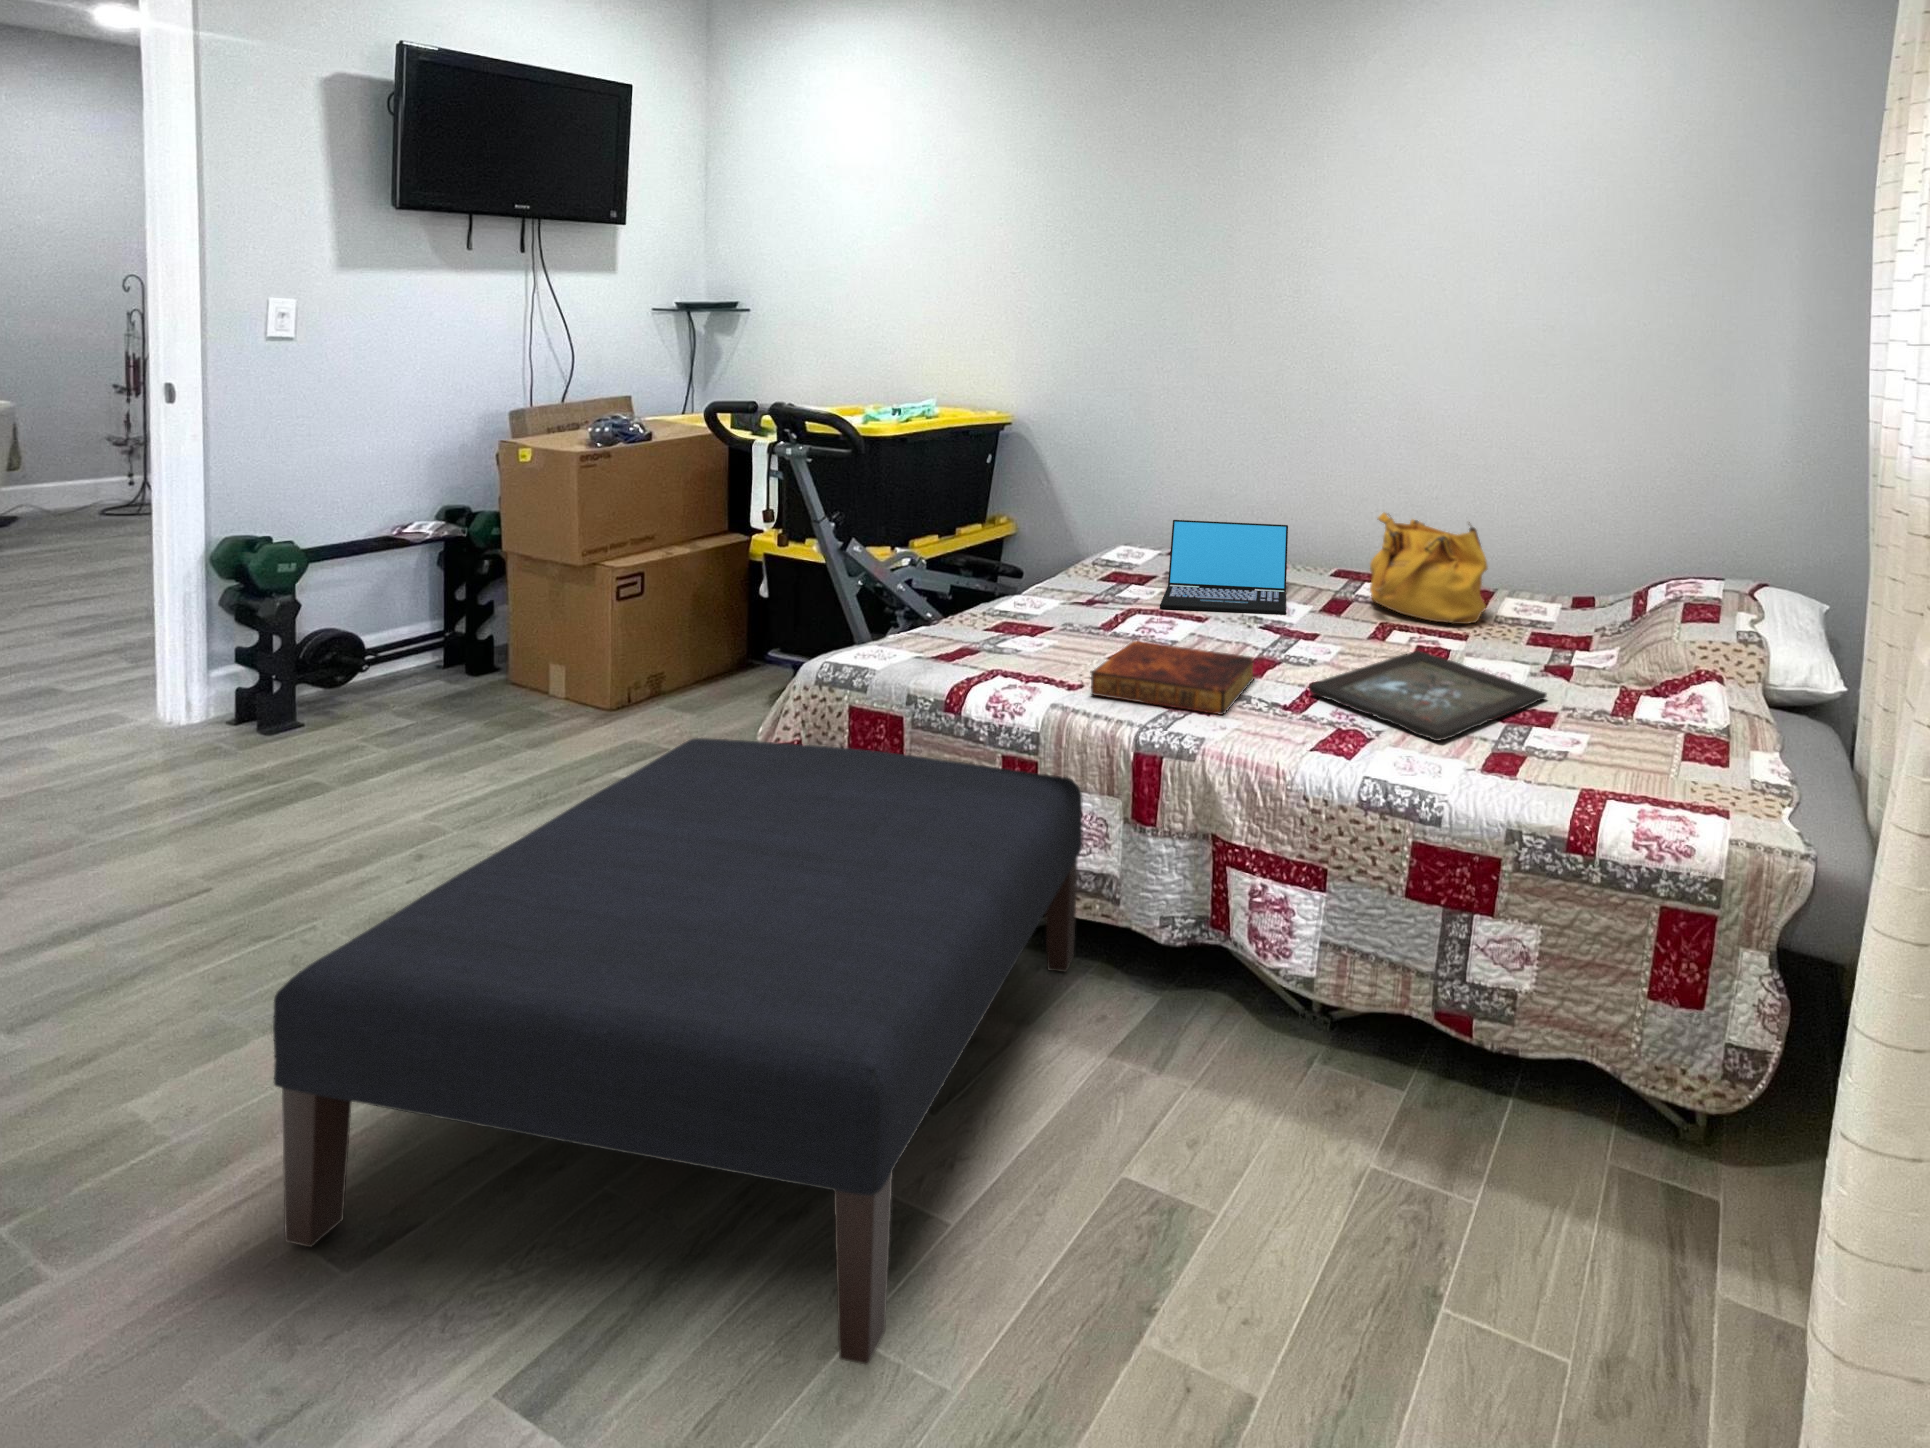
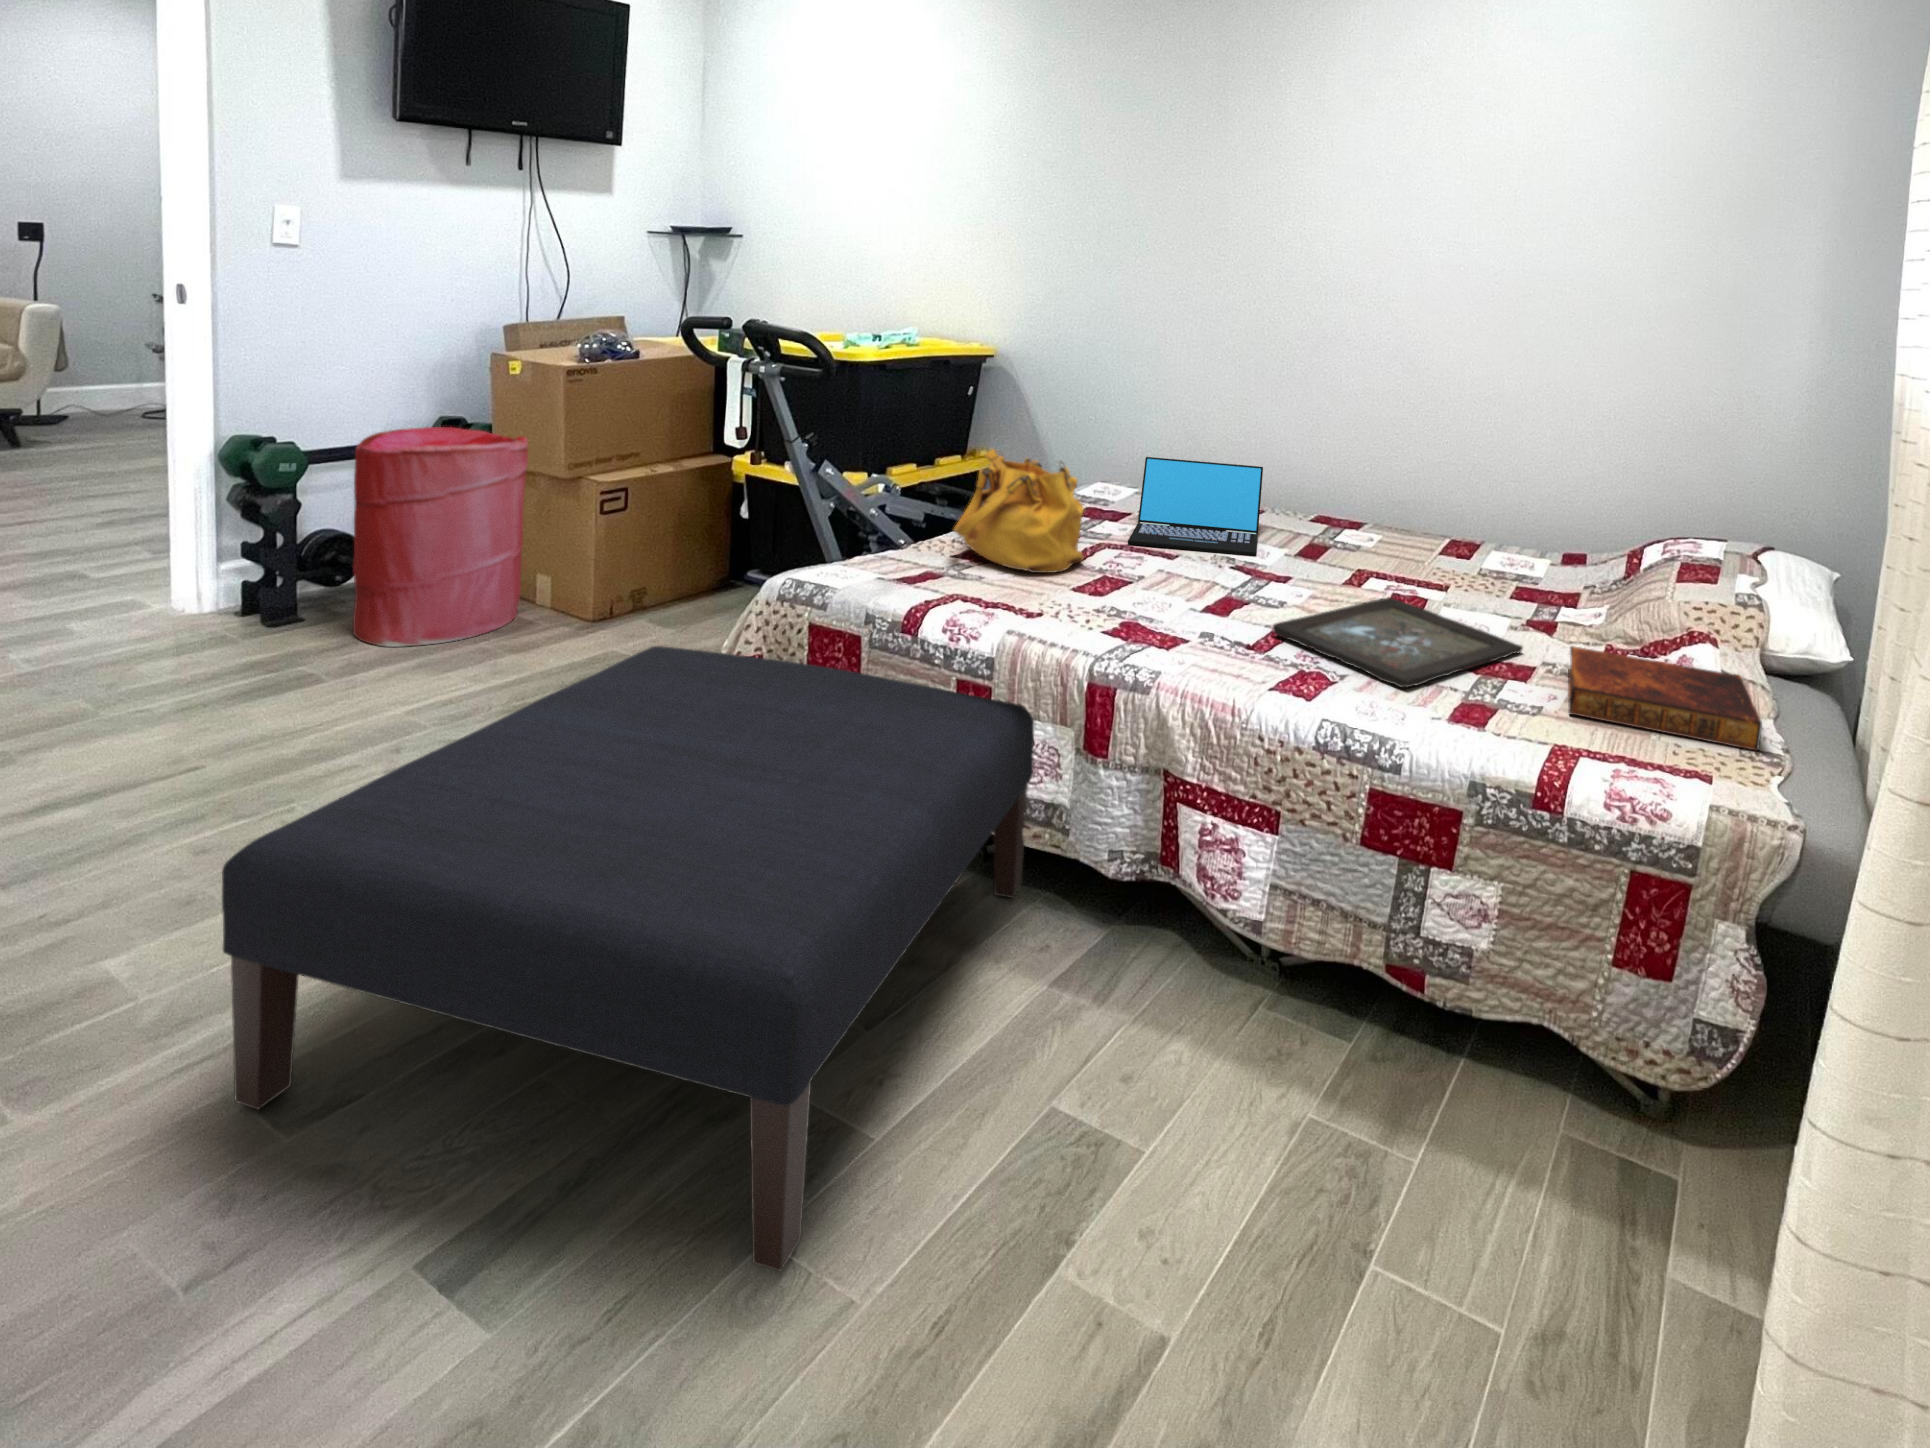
handbag: present [1370,513,1487,624] -> present [954,449,1084,573]
laundry hamper: none [355,518,539,751] -> present [353,427,528,647]
book: present [1091,641,1254,715] -> present [1568,646,1762,751]

